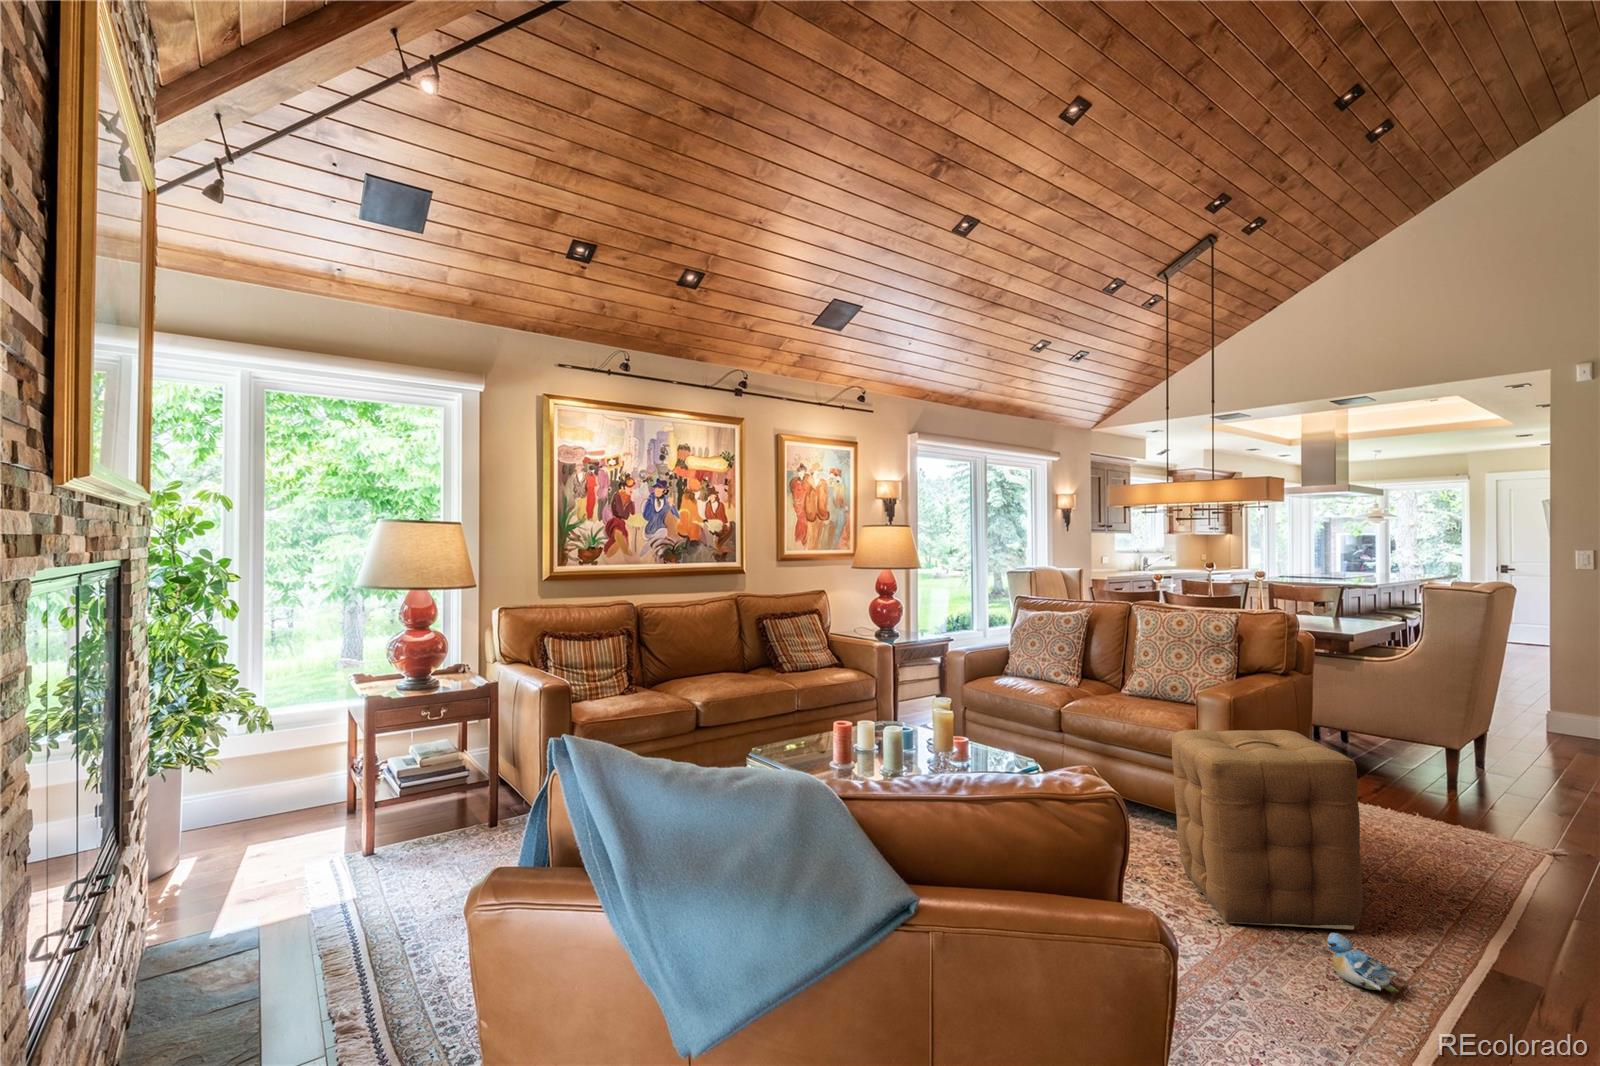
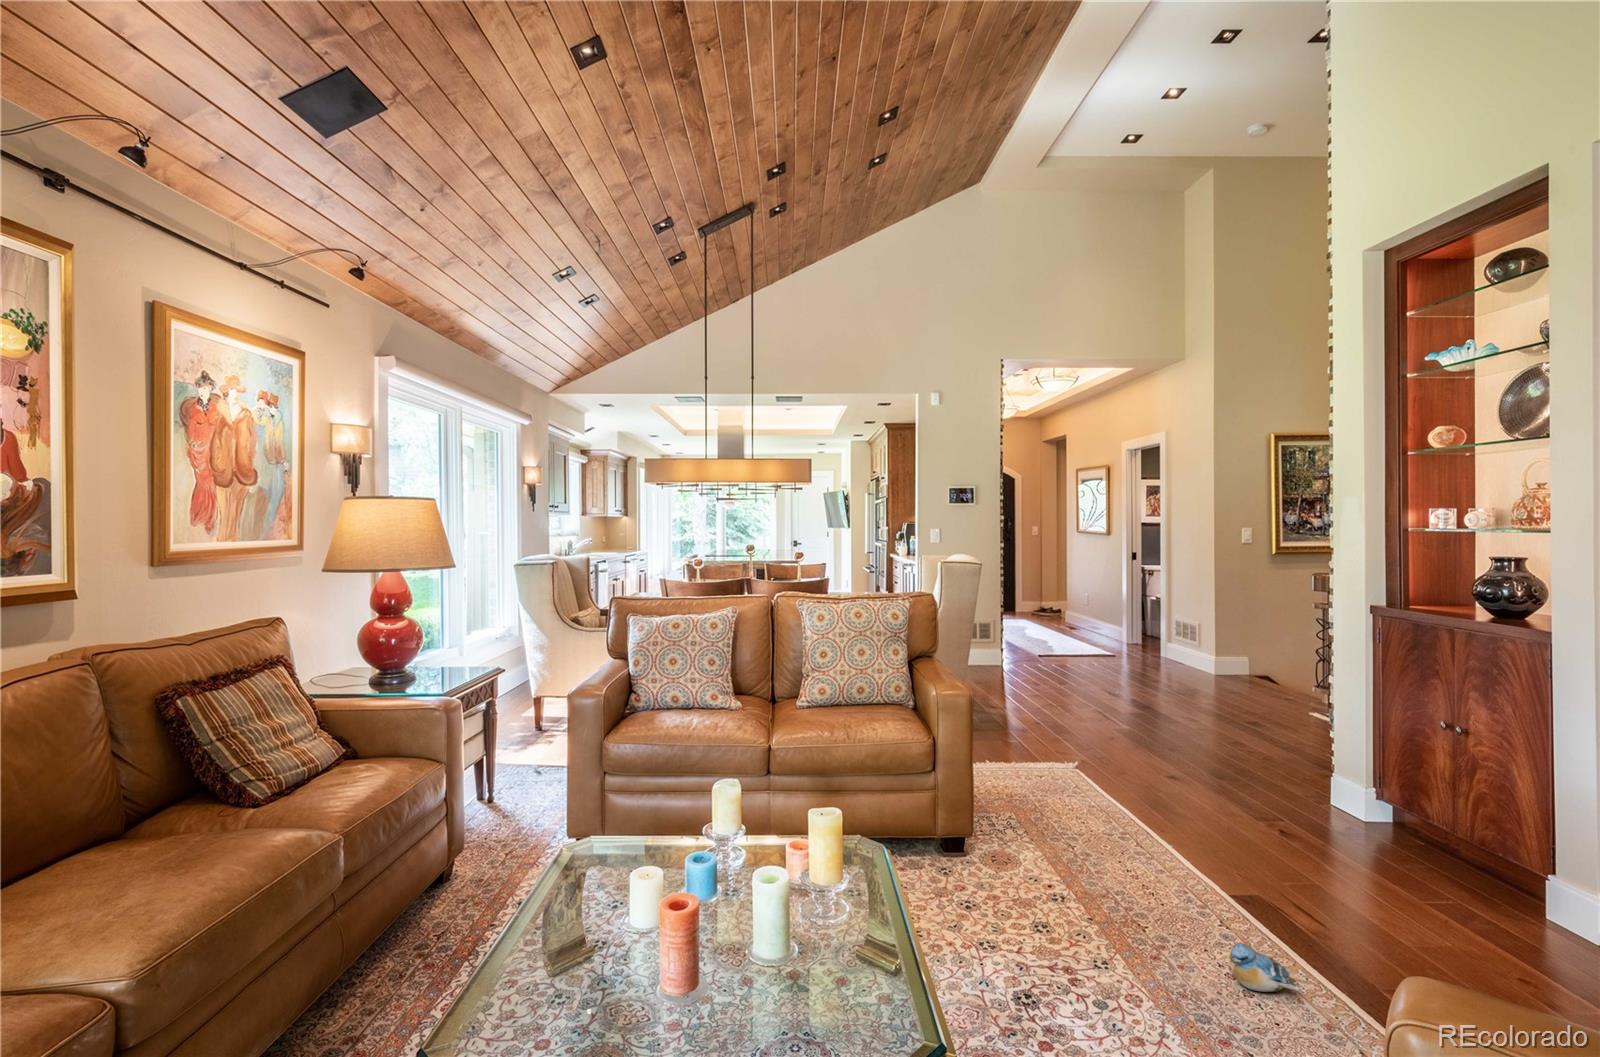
ottoman: present [1172,730,1362,930] -> none [982,725,1172,969]

